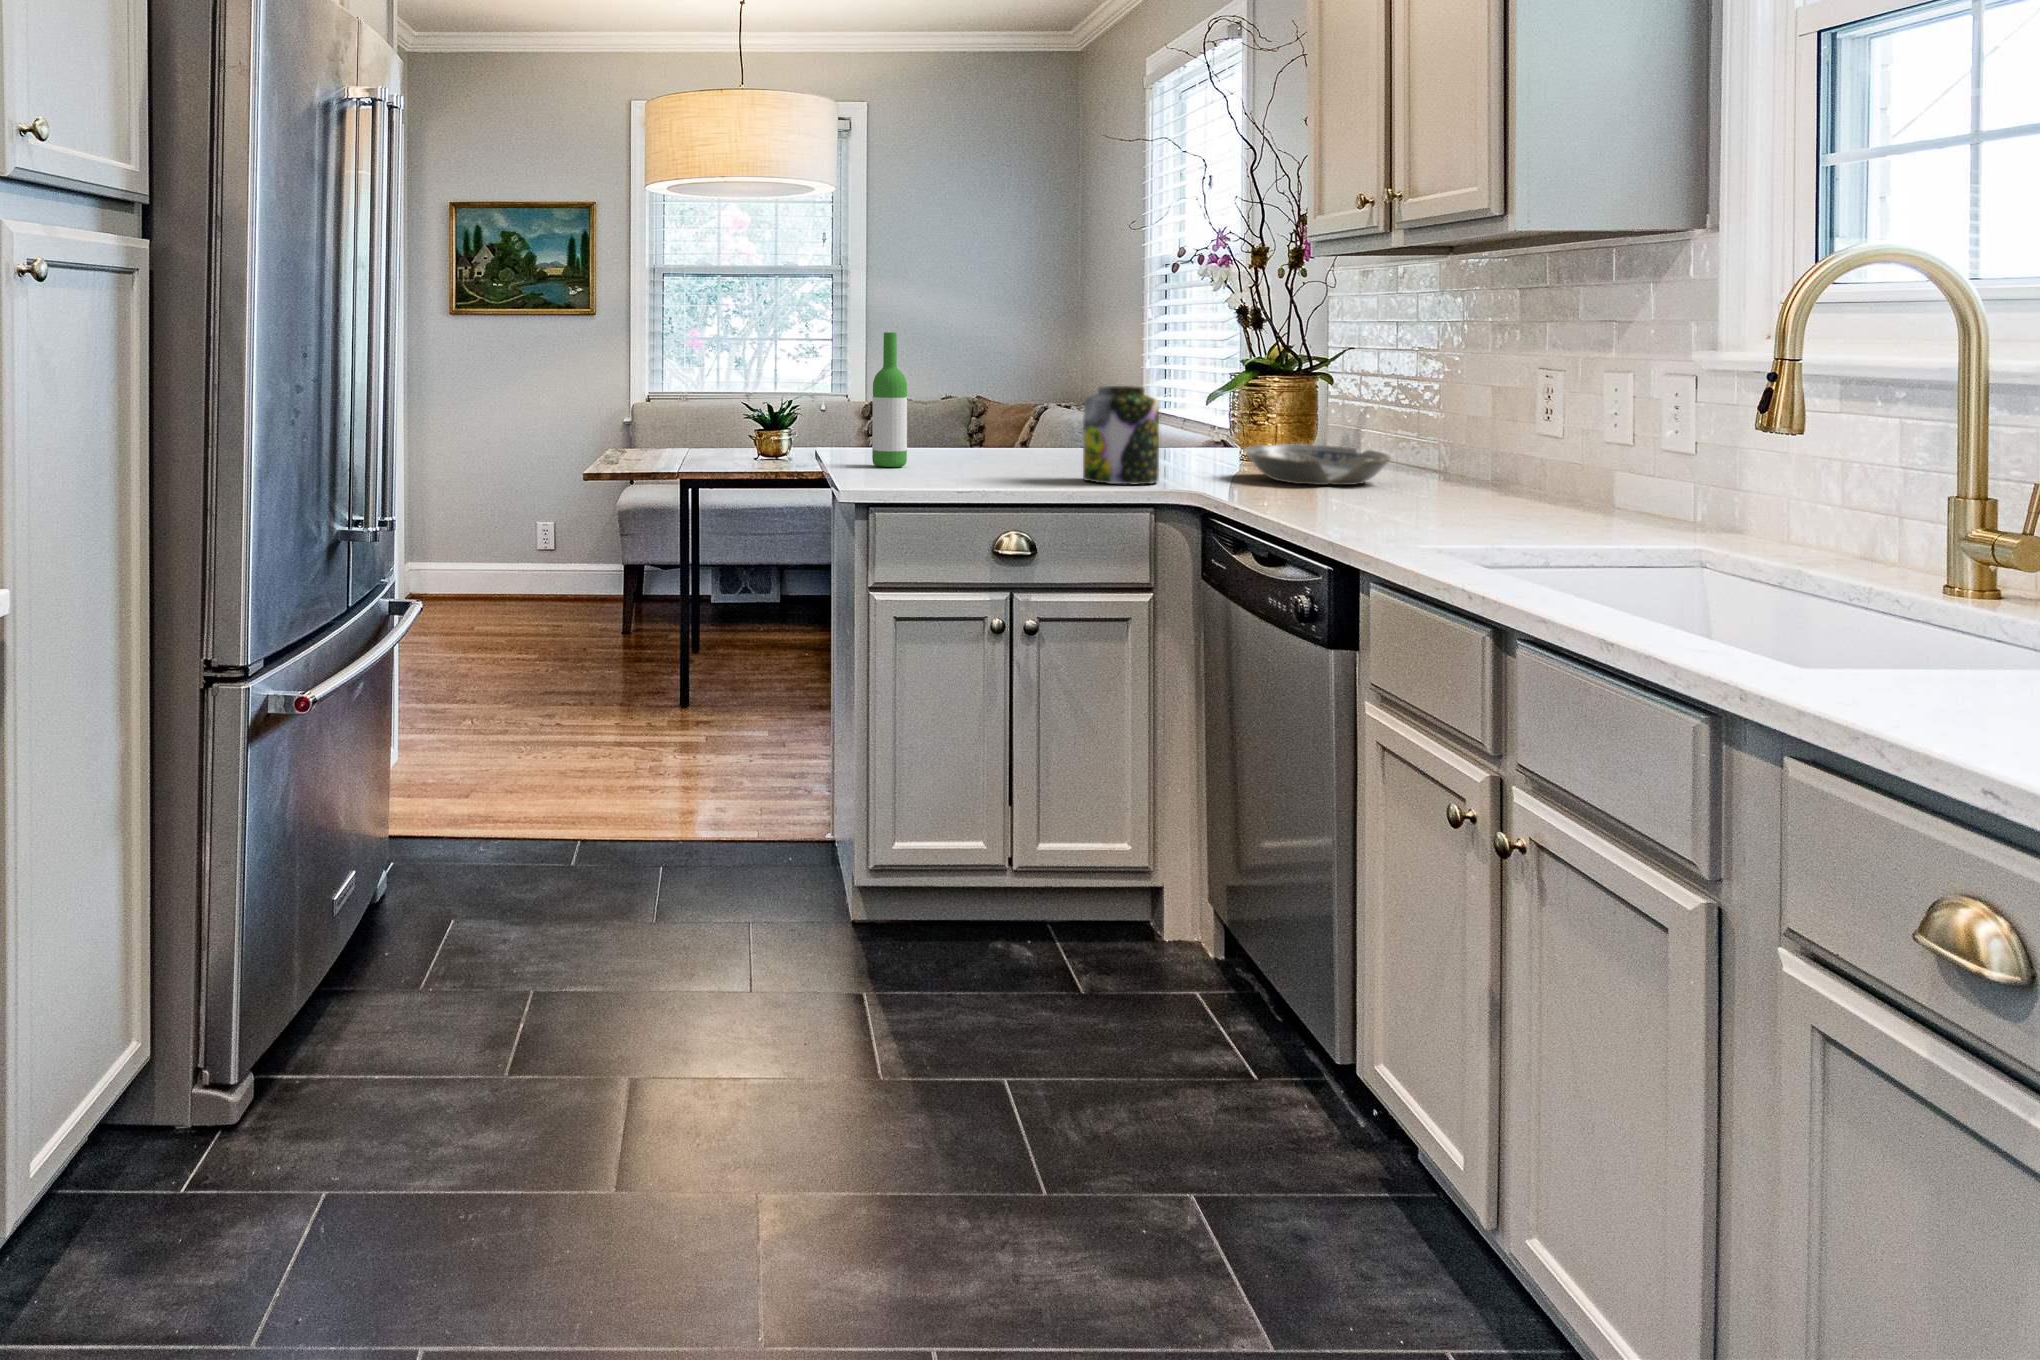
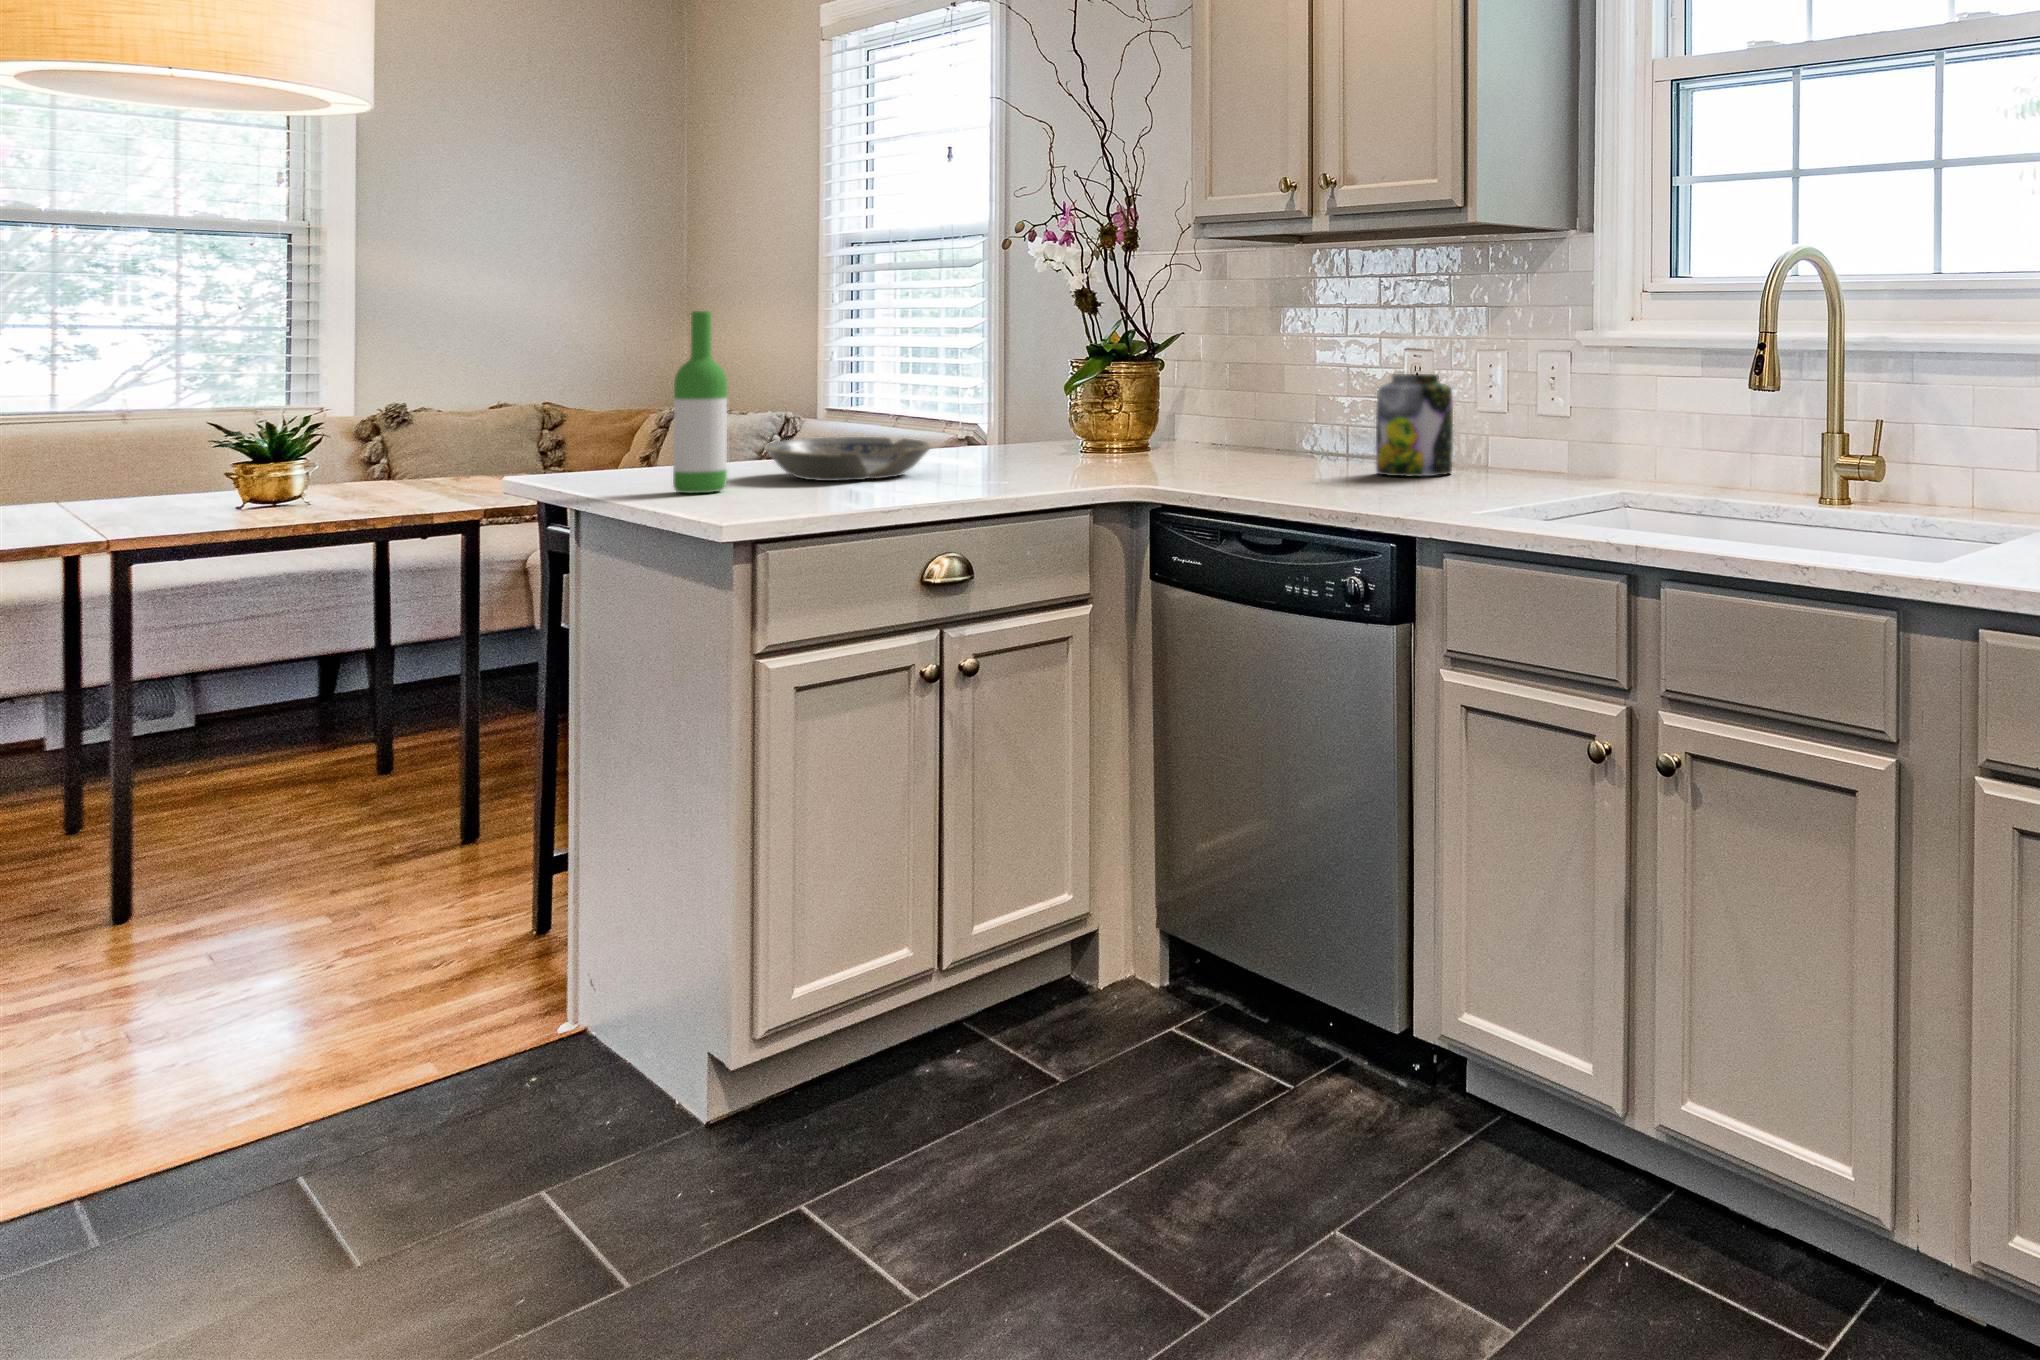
jar: present [1083,386,1159,485] -> present [1376,374,1453,477]
bowl: present [1245,444,1391,485] -> present [764,437,931,481]

